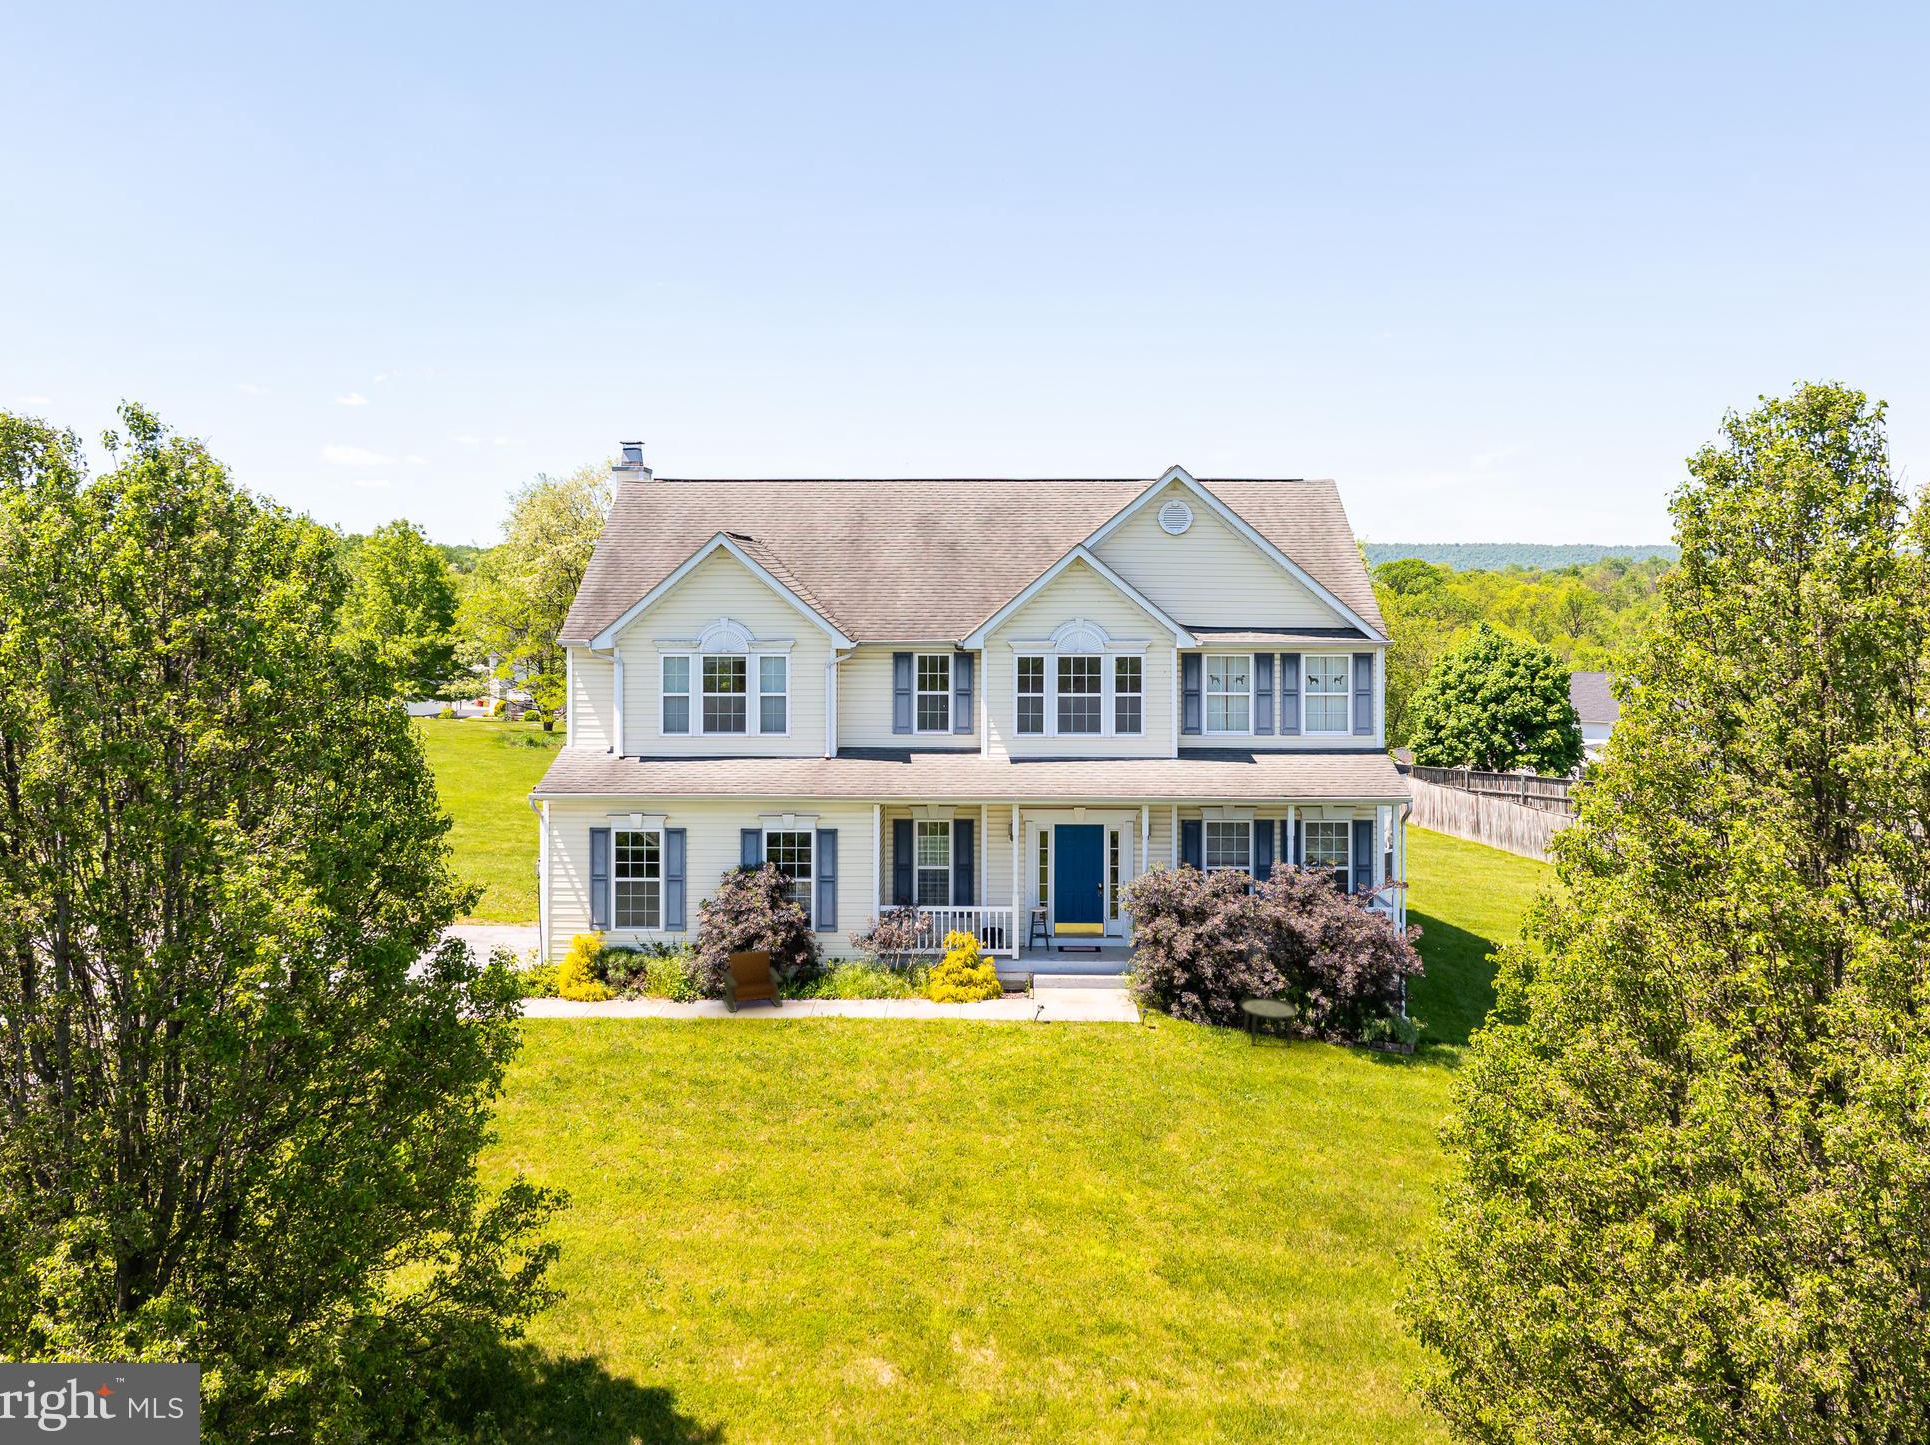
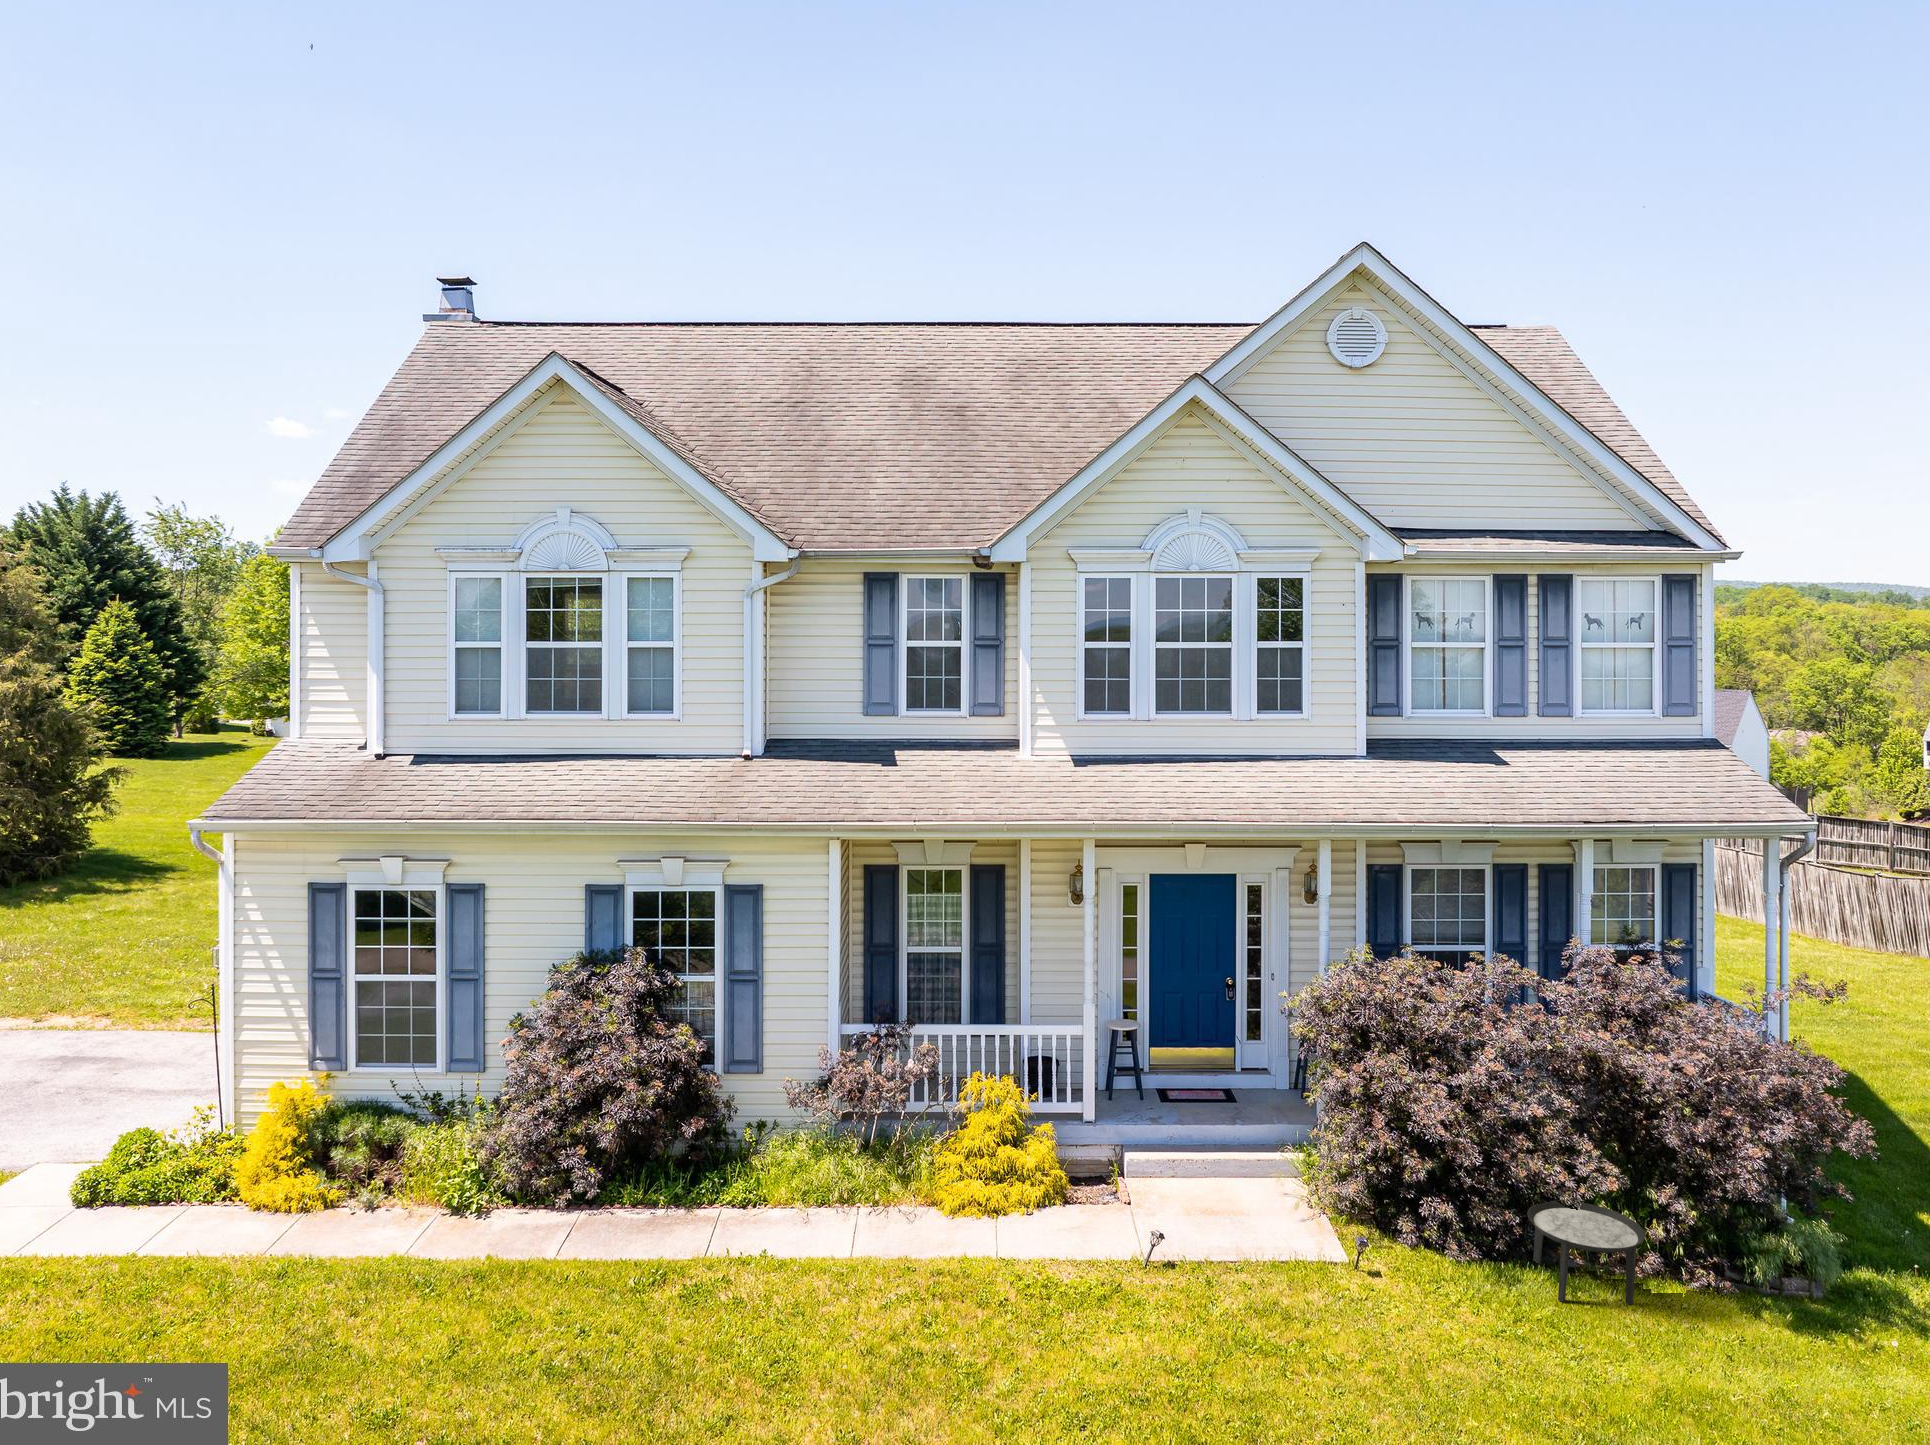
lounge chair: present [723,950,782,1012] -> none [541,1114,656,1241]

